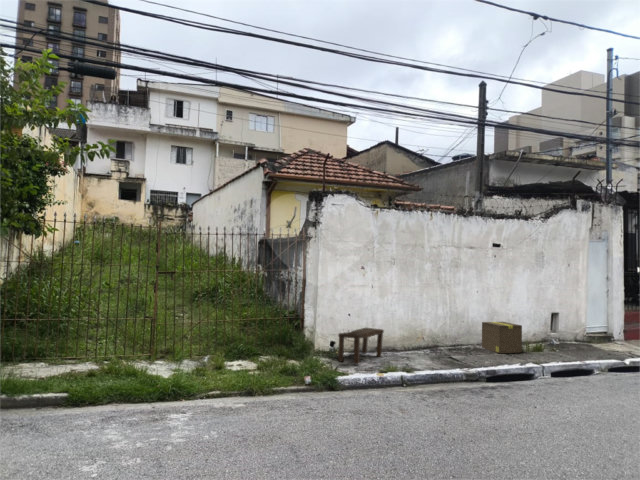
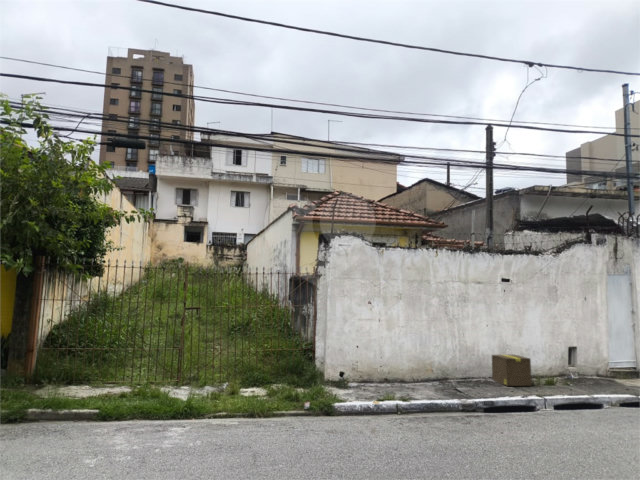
bench: present [338,328,384,364] -> none [343,358,388,393]

